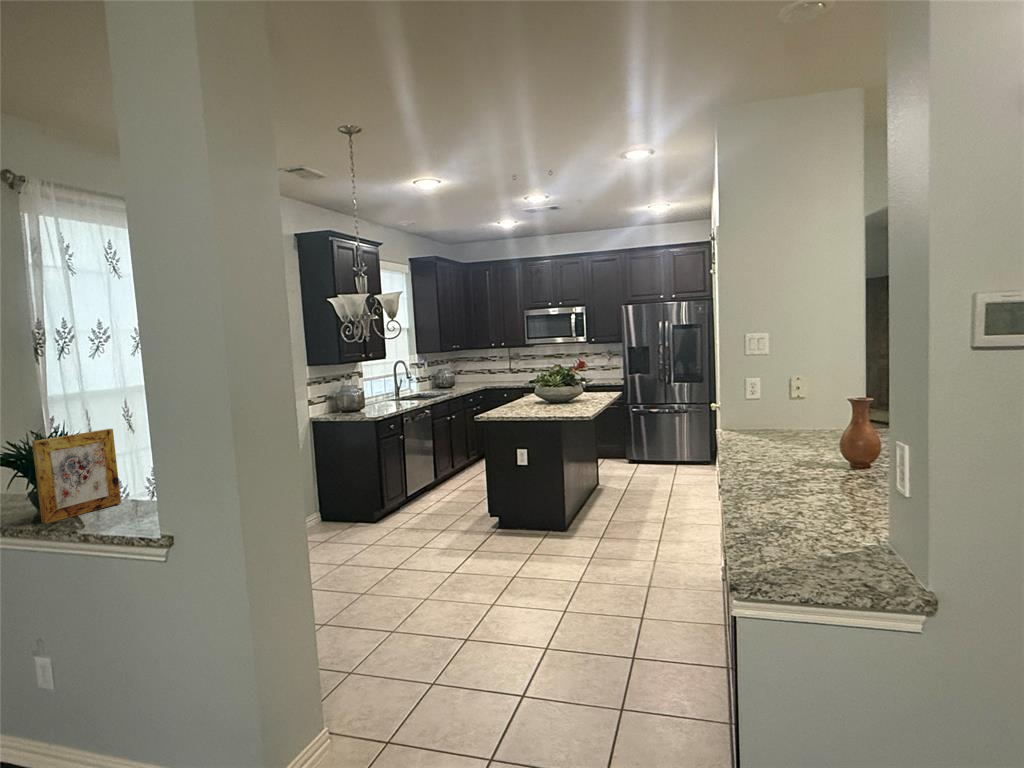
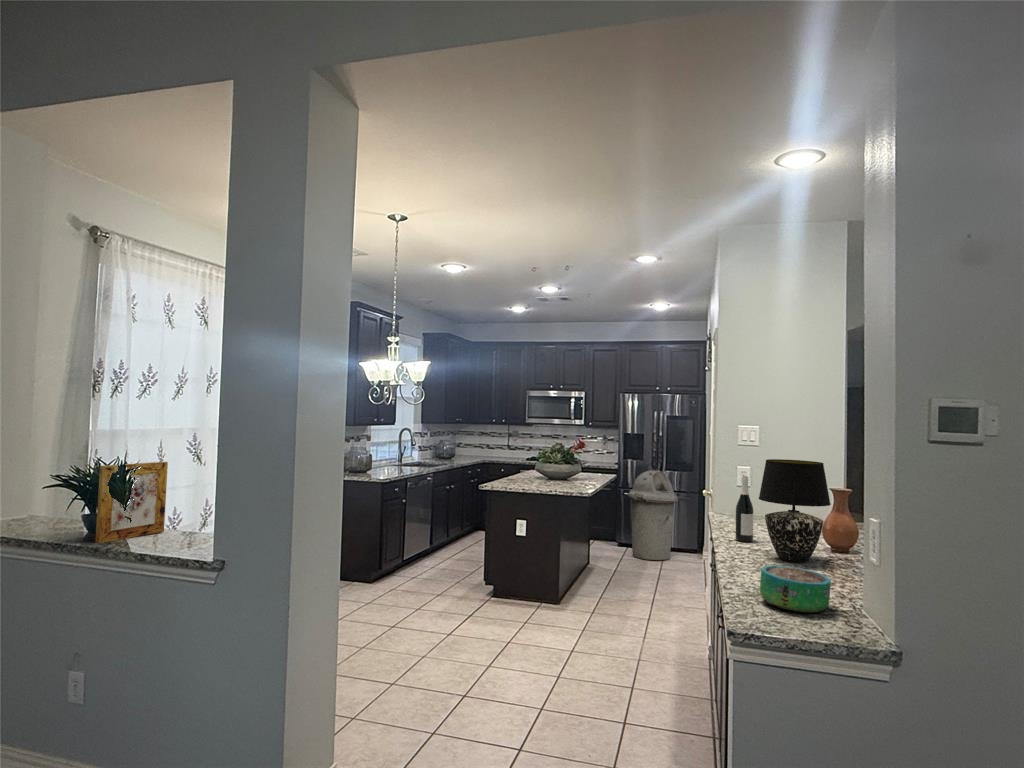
table lamp: none [768,372,850,486] -> present [759,459,831,563]
trash can: none [636,383,689,476] -> present [628,470,678,560]
wine bottle: none [744,392,764,464] -> present [735,476,753,542]
decorative bowl: none [769,498,851,553] -> present [760,565,831,613]

